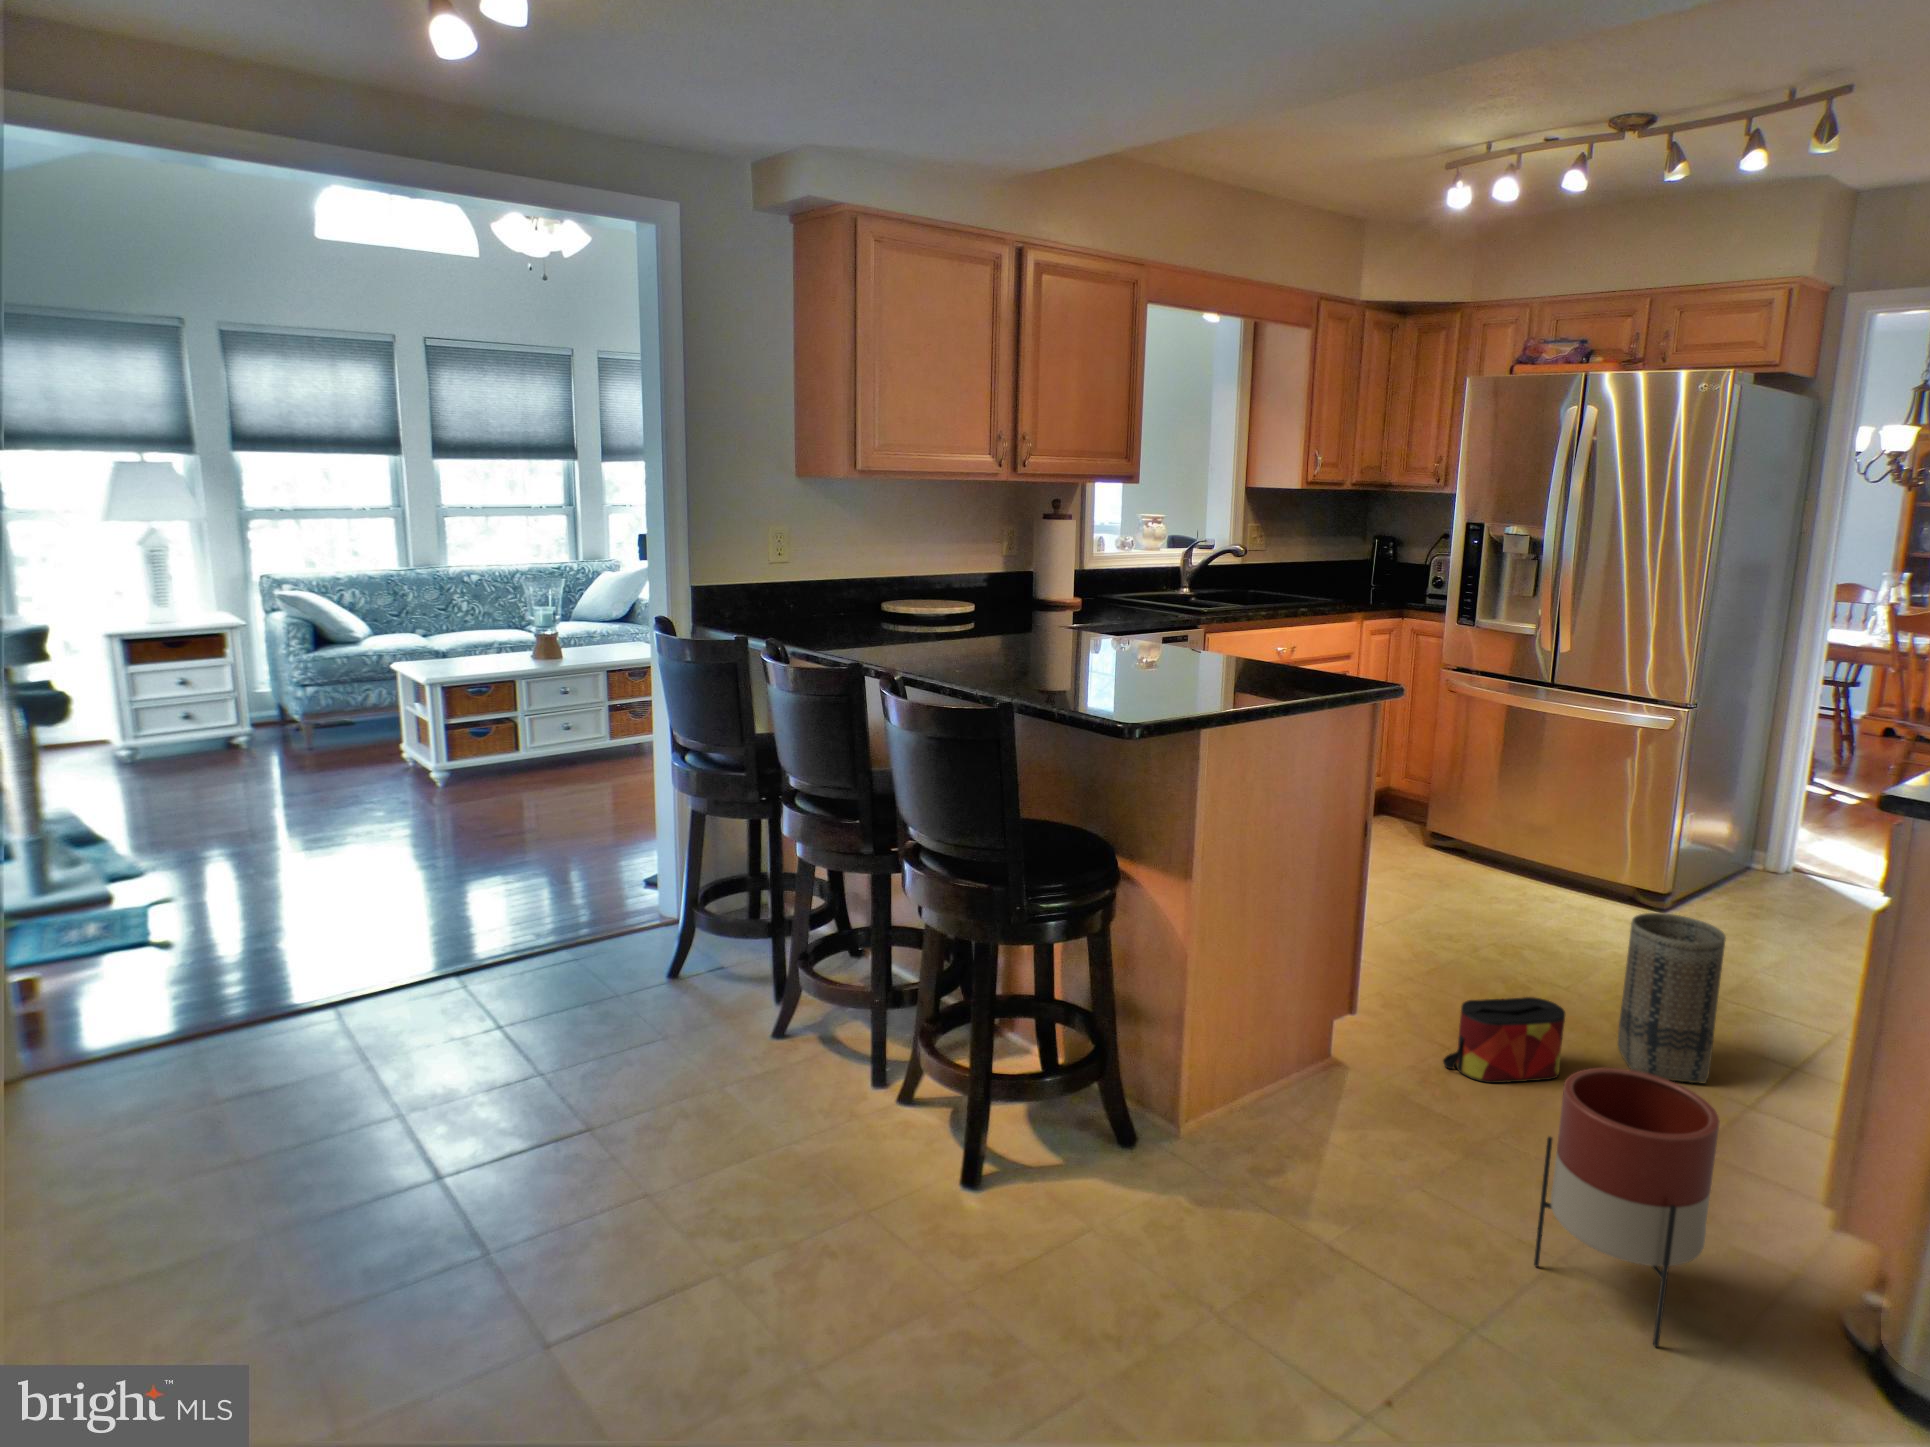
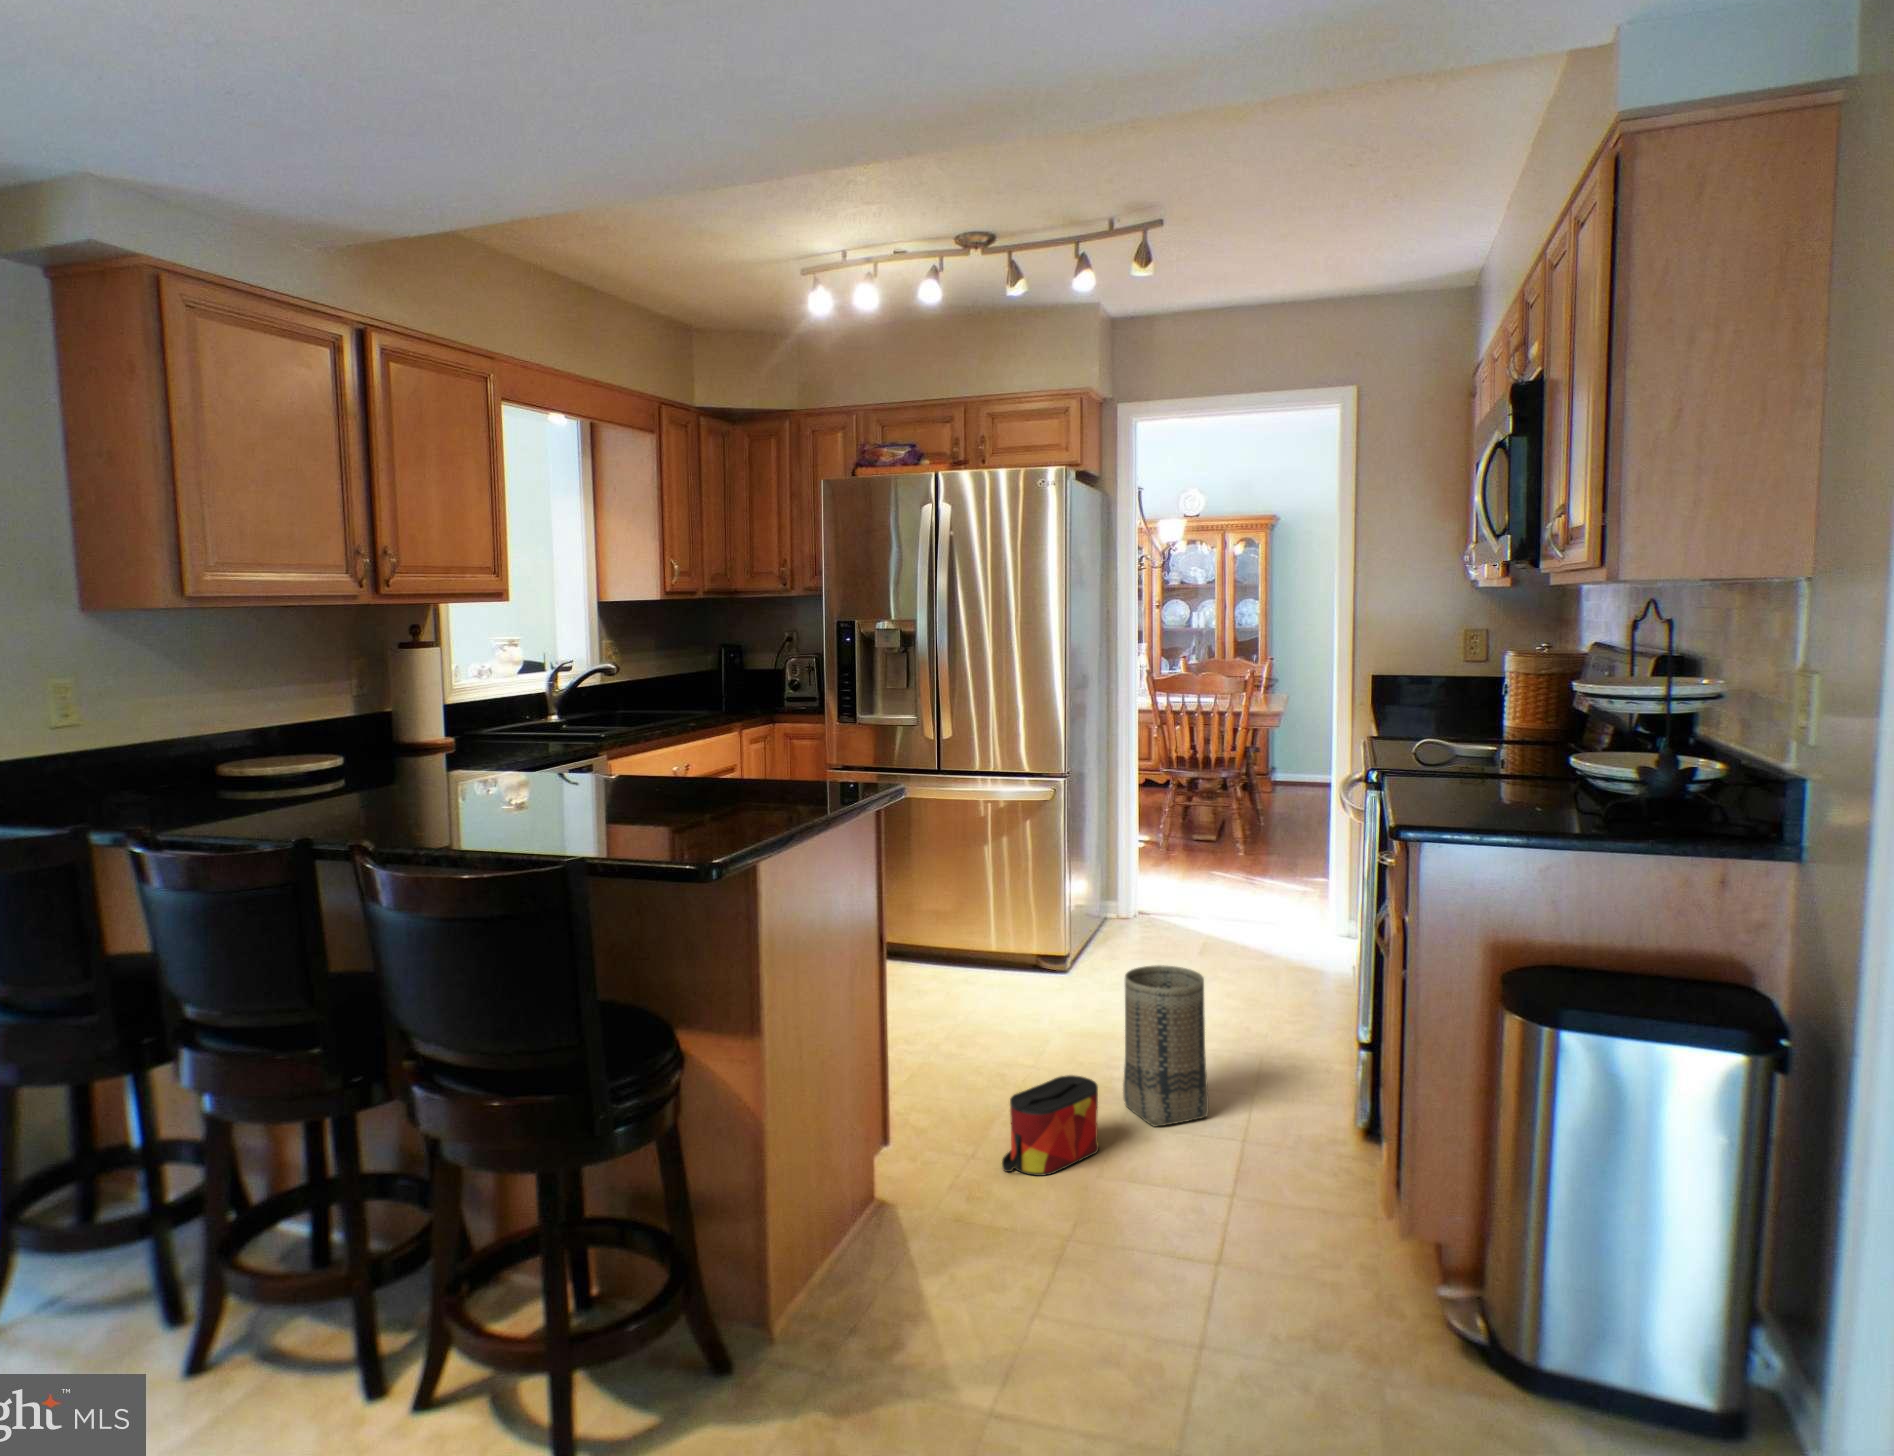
planter: present [1534,1068,1720,1347] -> none [1207,1118,1354,1381]

